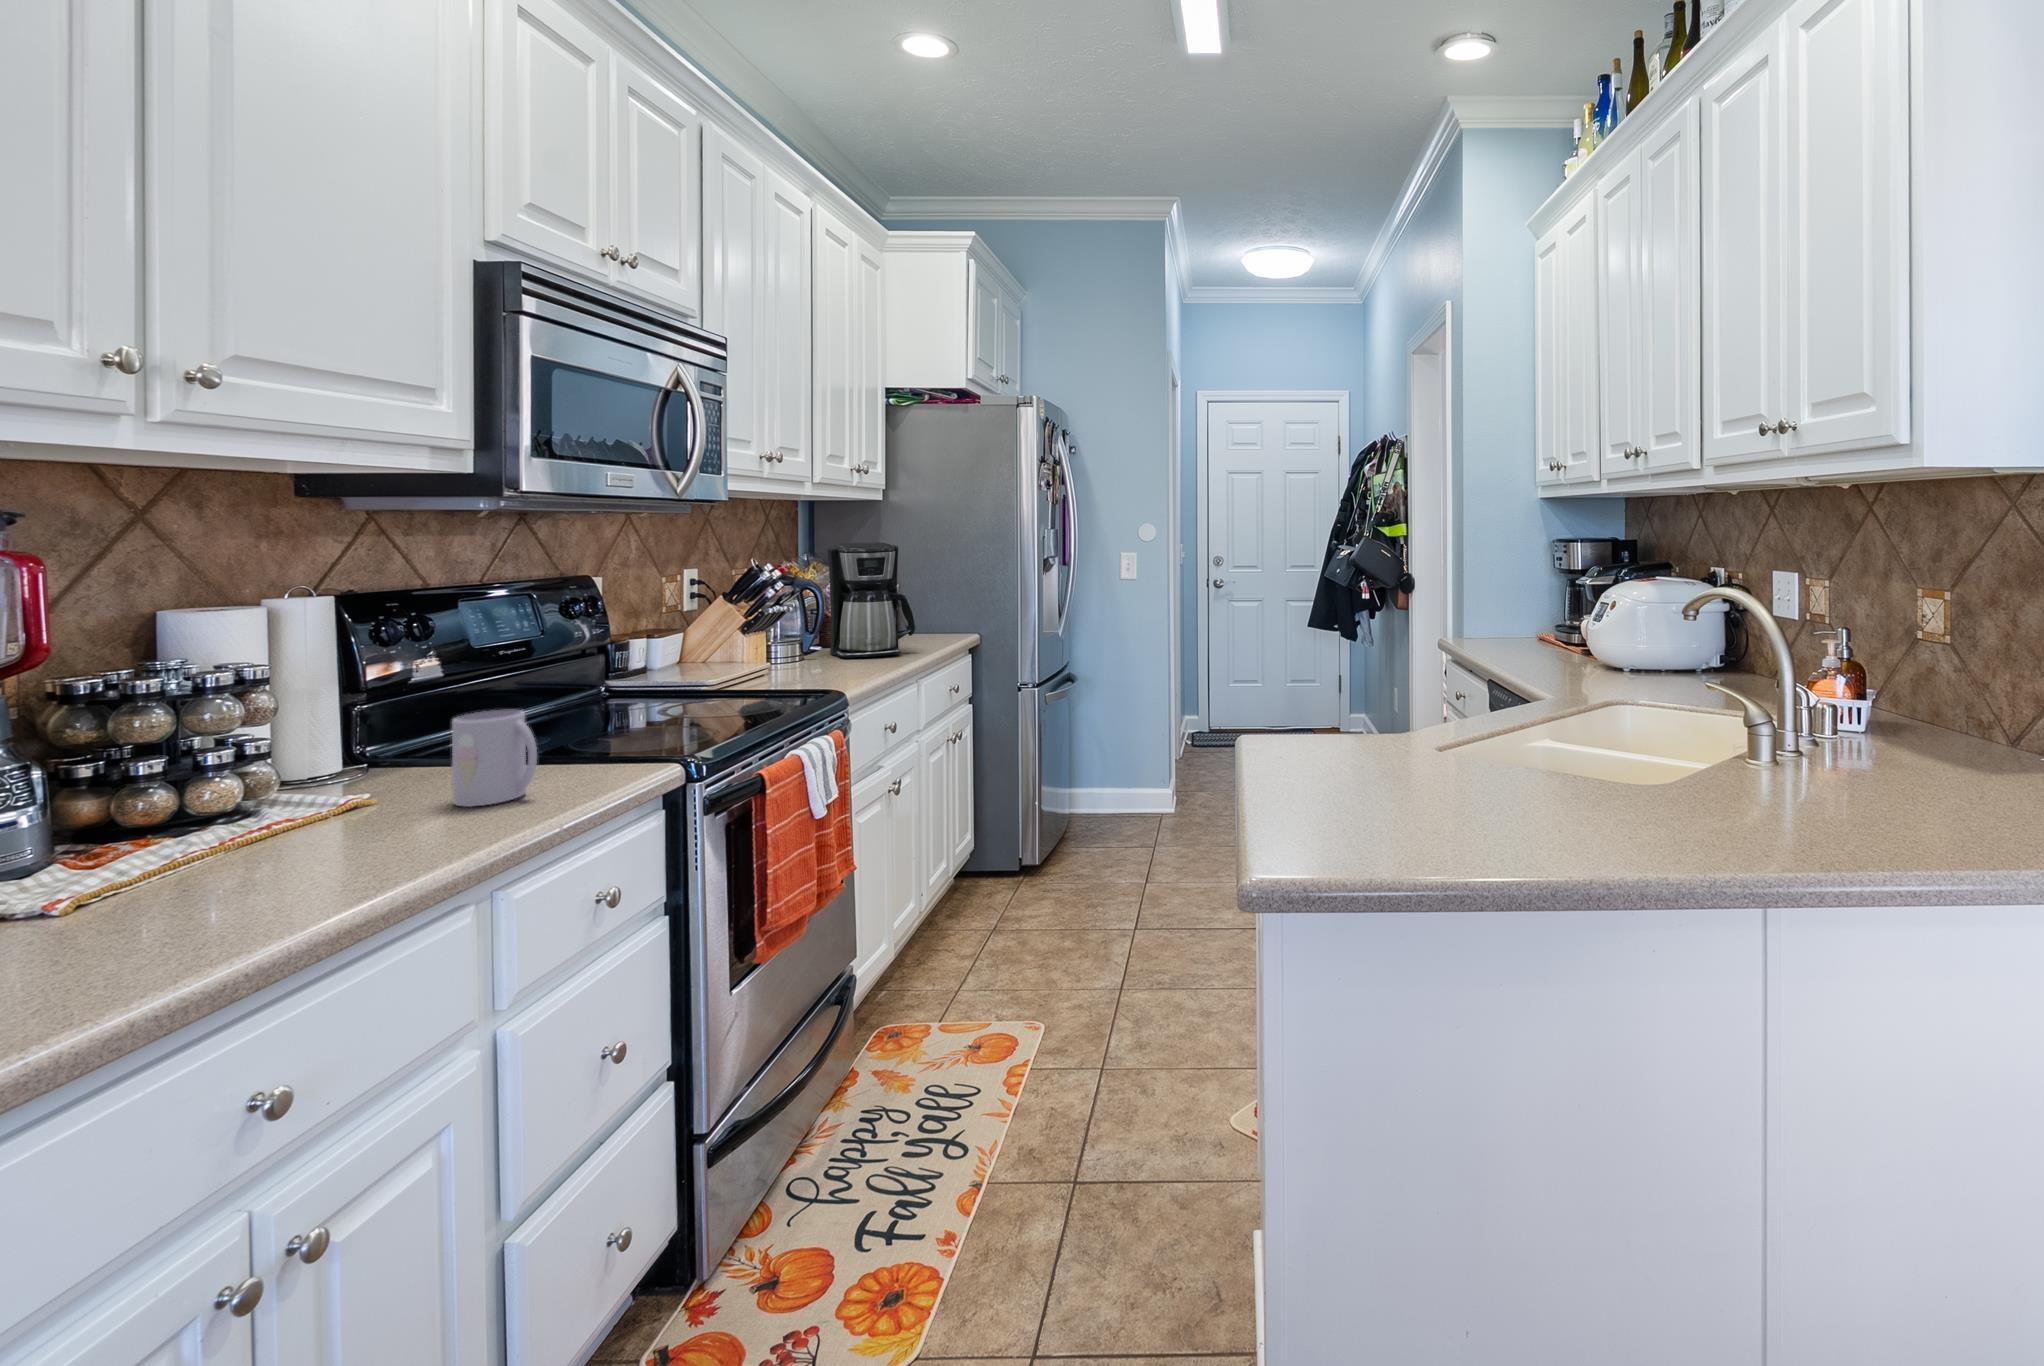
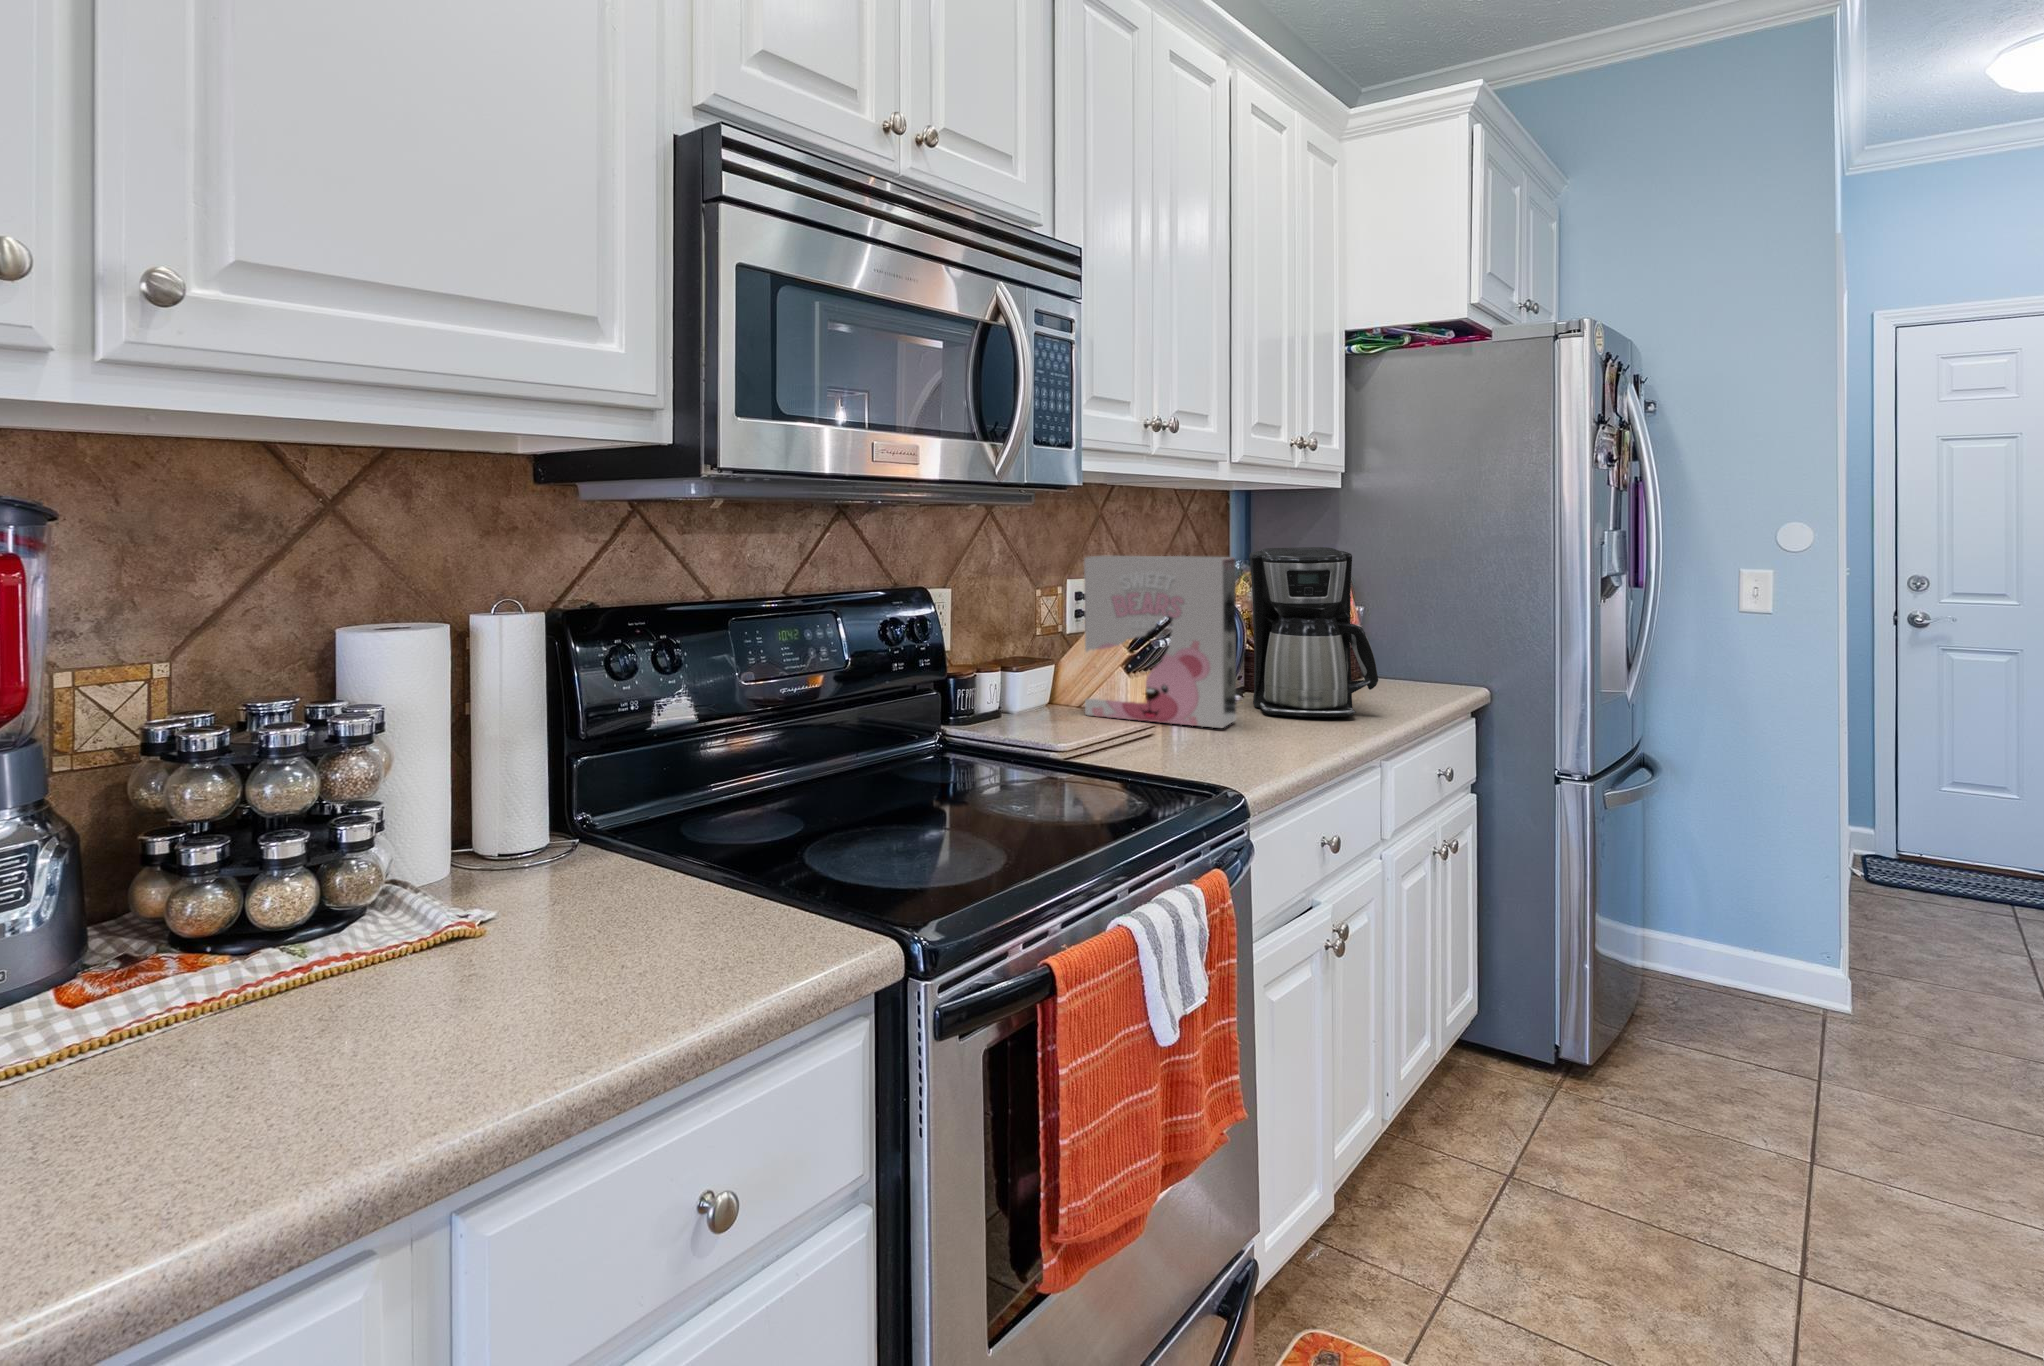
cereal box: none [708,549,824,670] -> present [1084,556,1236,728]
mug: present [452,710,537,807] -> none [510,823,632,999]

